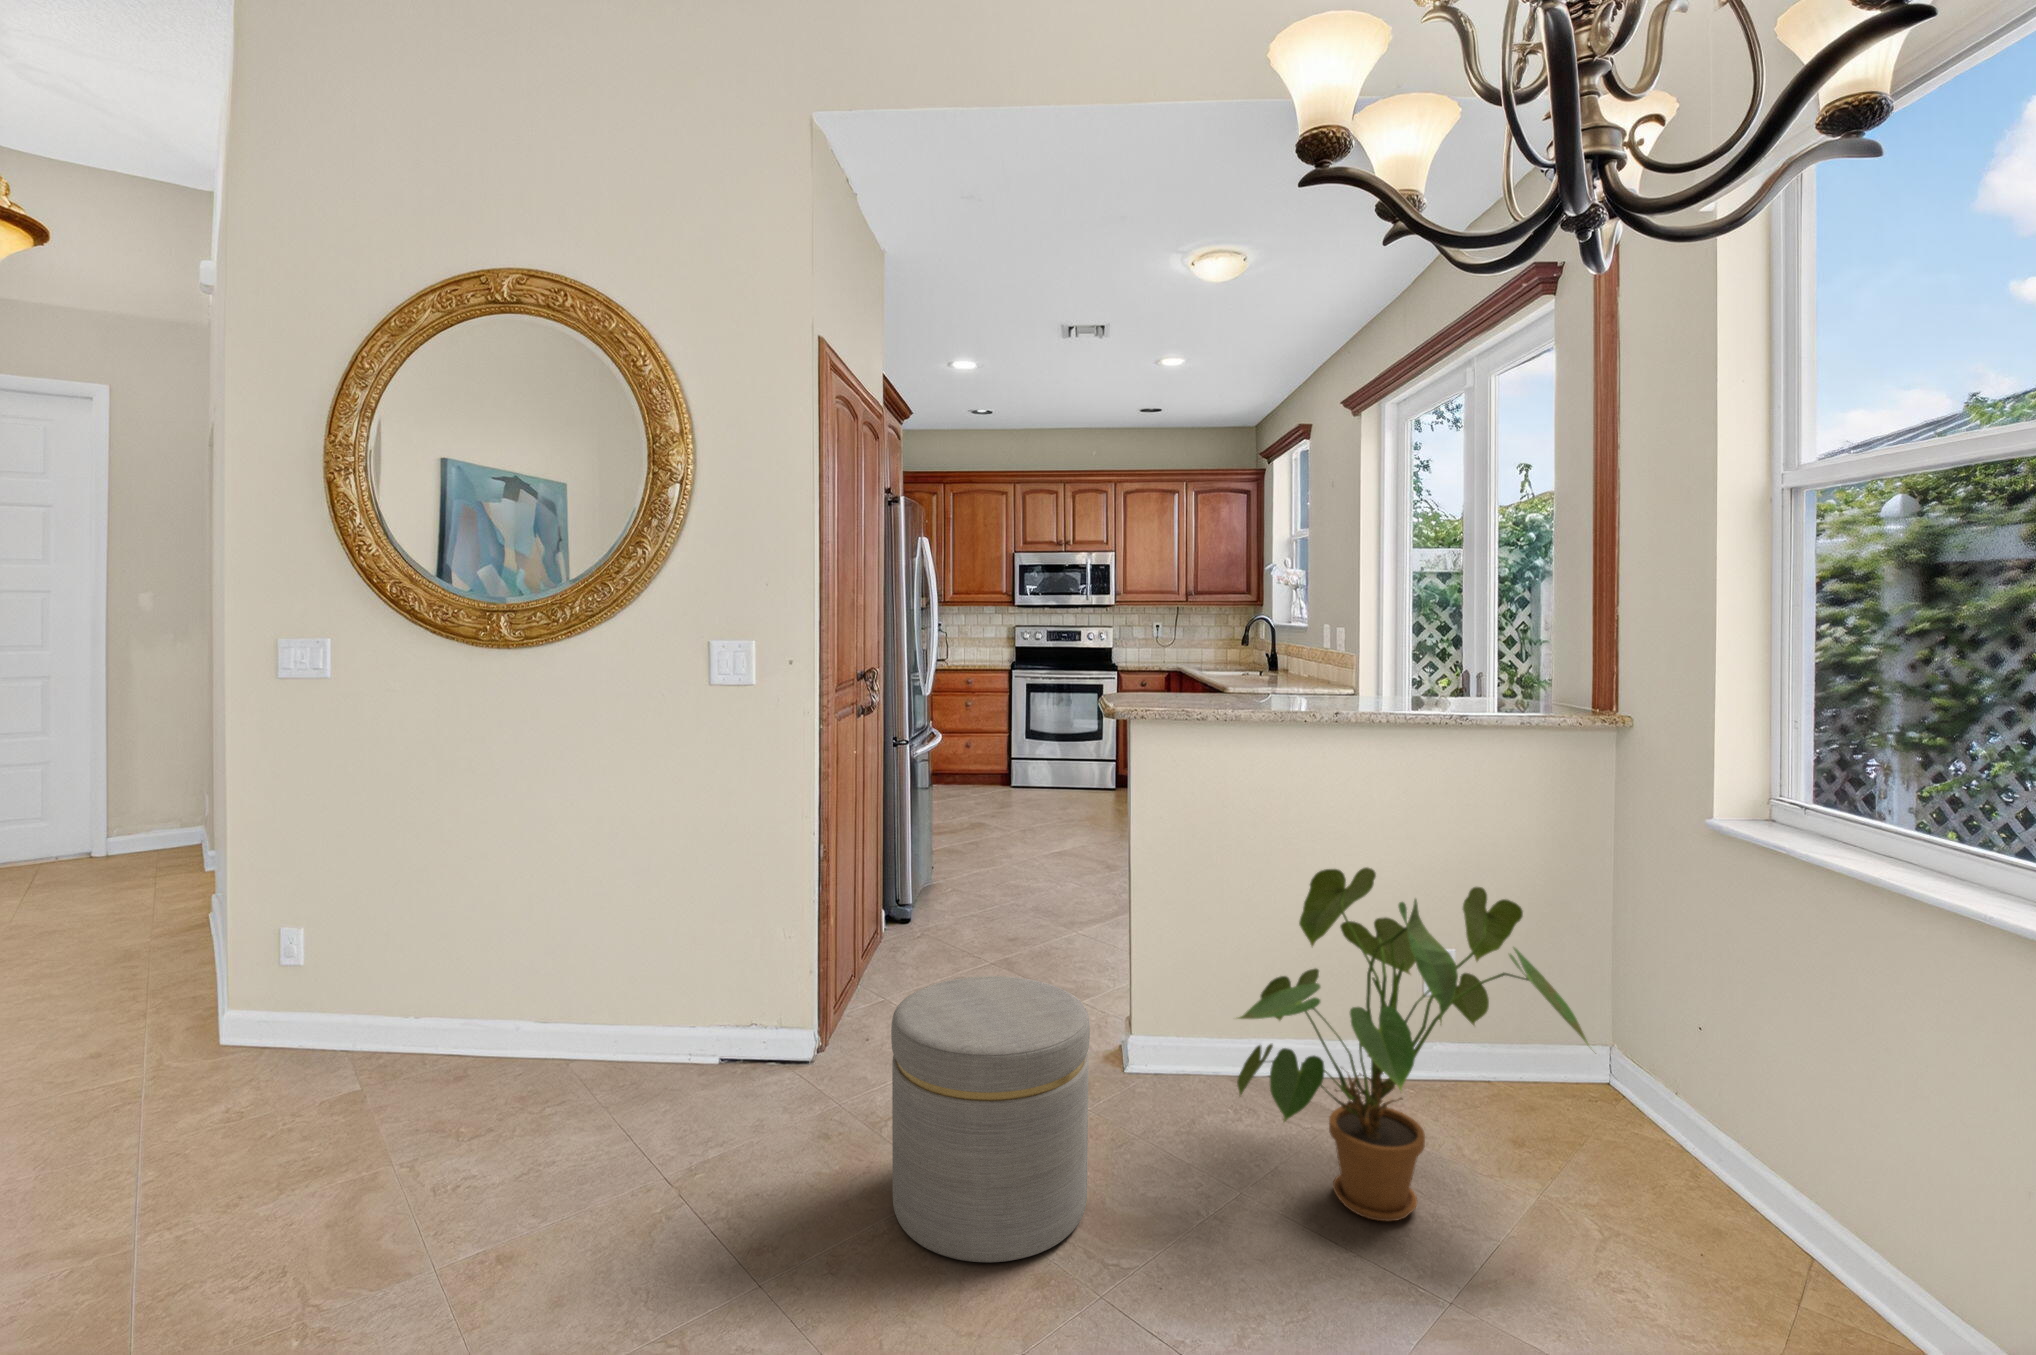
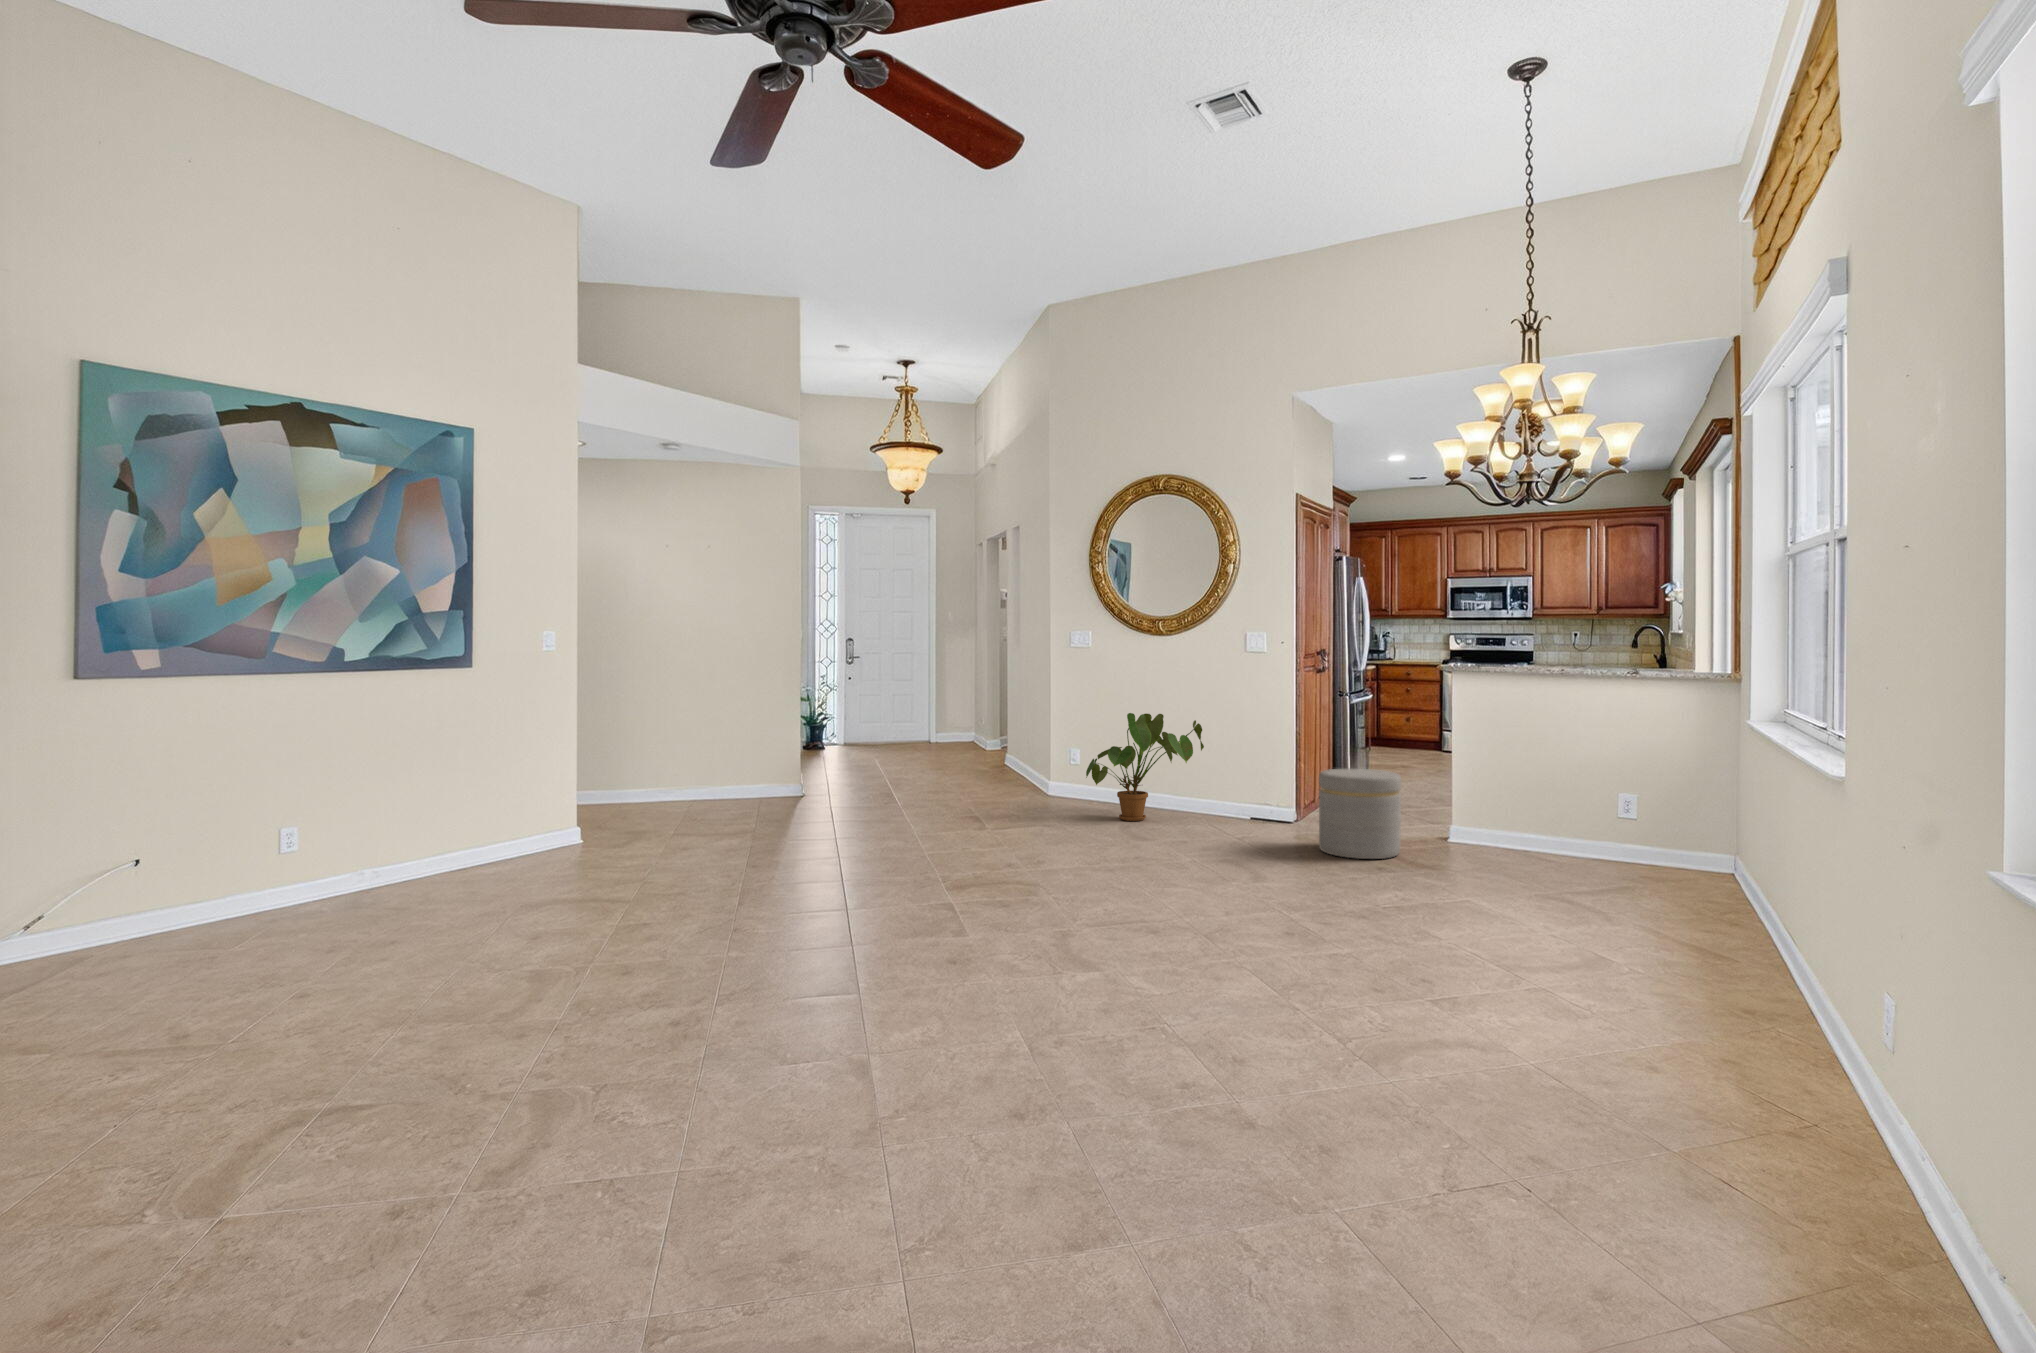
house plant: present [1237,867,1589,1221] -> present [1086,713,1204,821]

